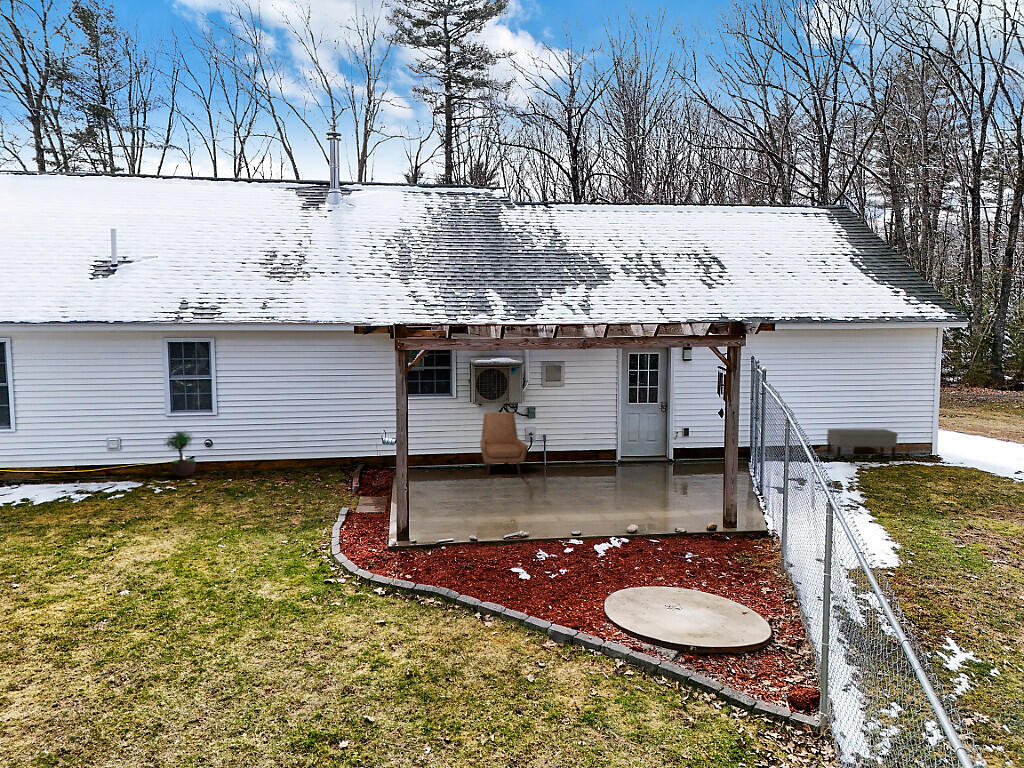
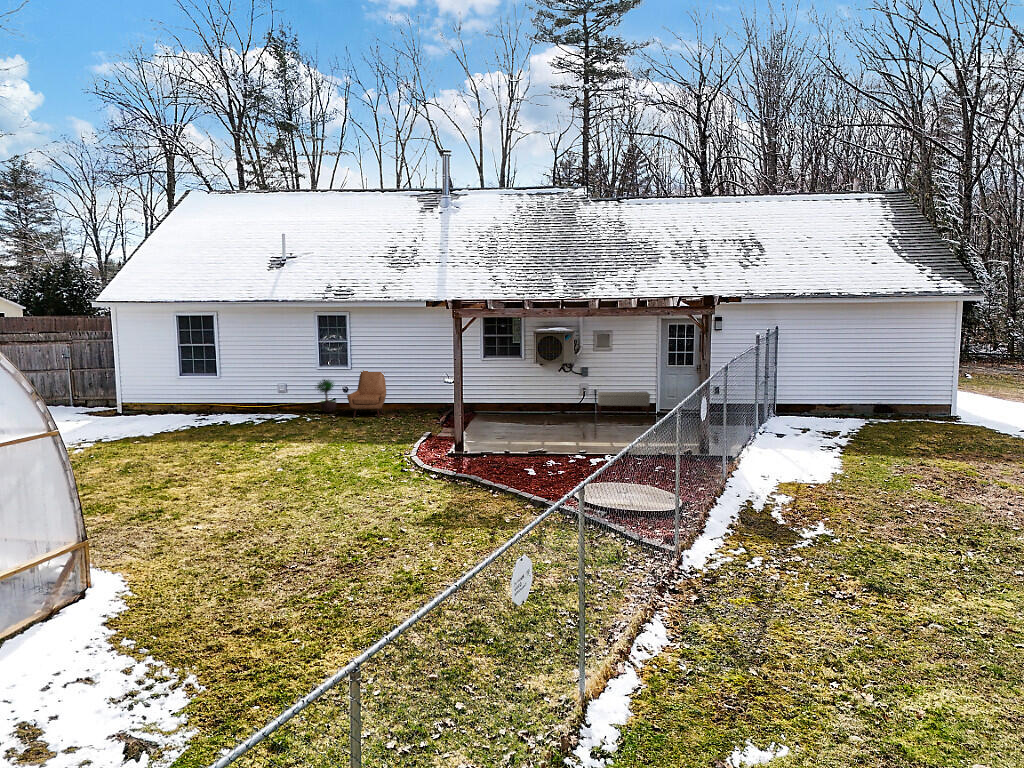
chair: present [480,412,528,476] -> present [347,370,386,418]
bench: present [827,429,898,459] -> present [598,392,650,416]

